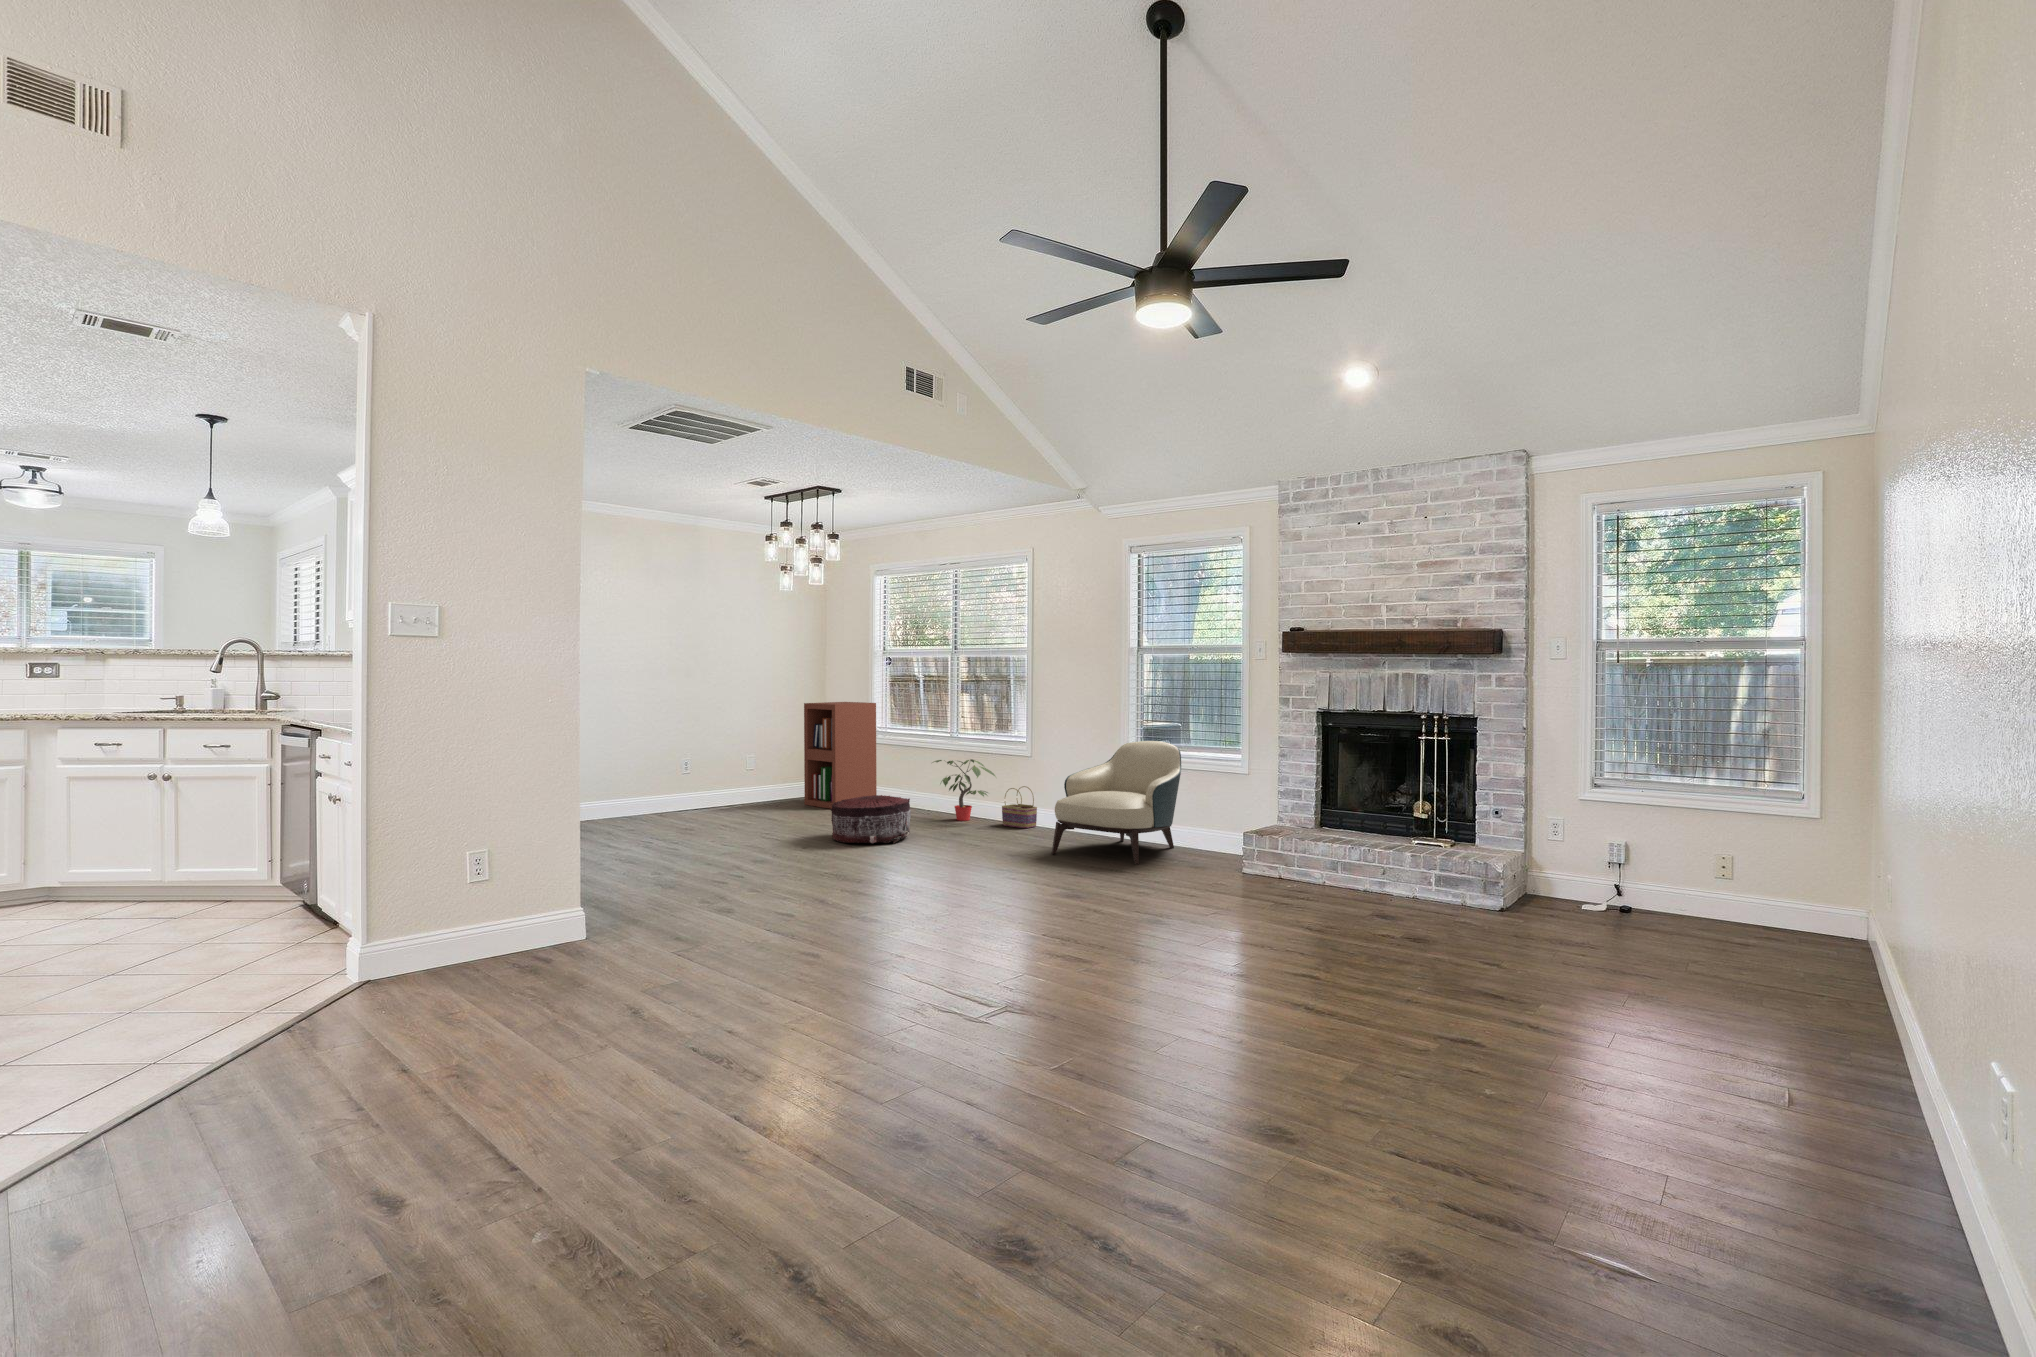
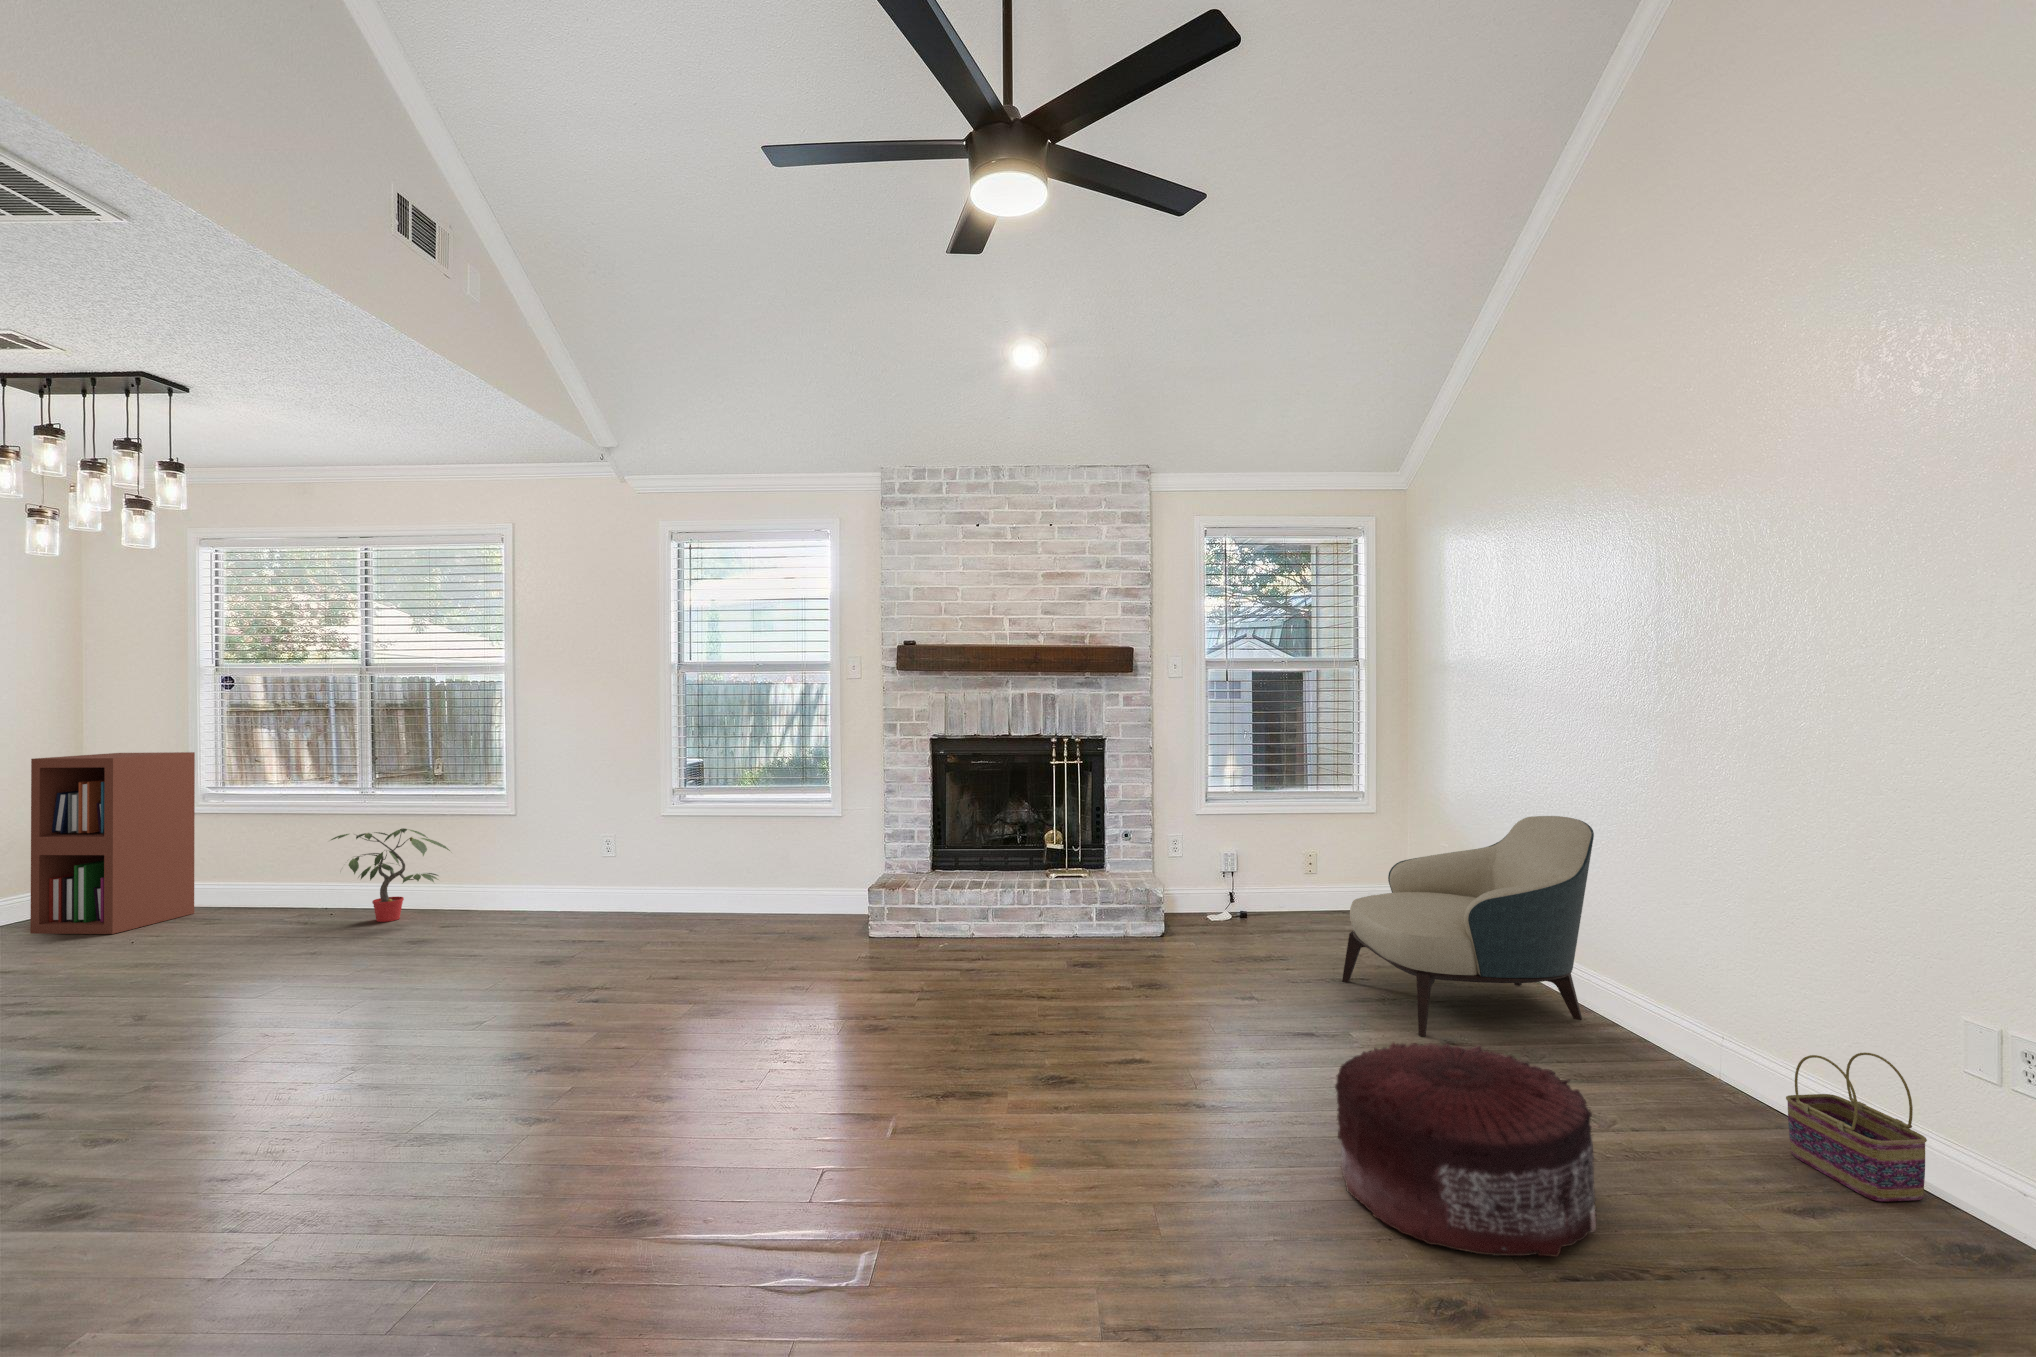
armchair: present [1052,741,1181,864] -> present [1342,816,1594,1037]
basket: present [1002,786,1037,828] -> present [1786,1053,1927,1201]
pouf: present [831,795,911,843] -> present [1335,1043,1596,1257]

